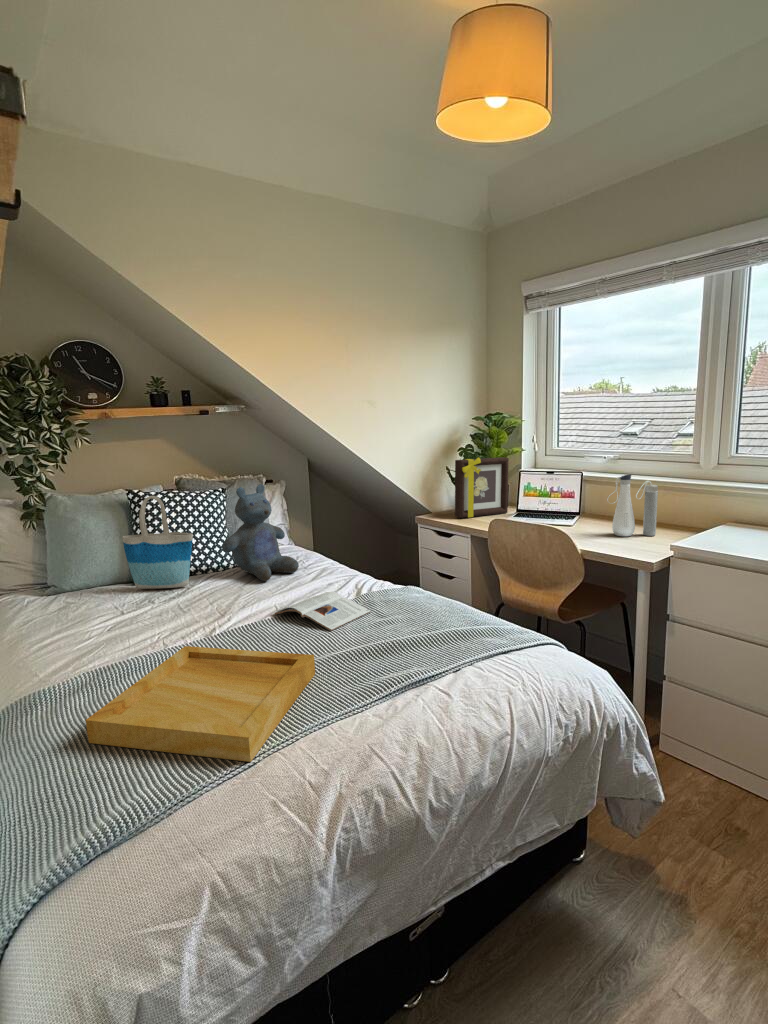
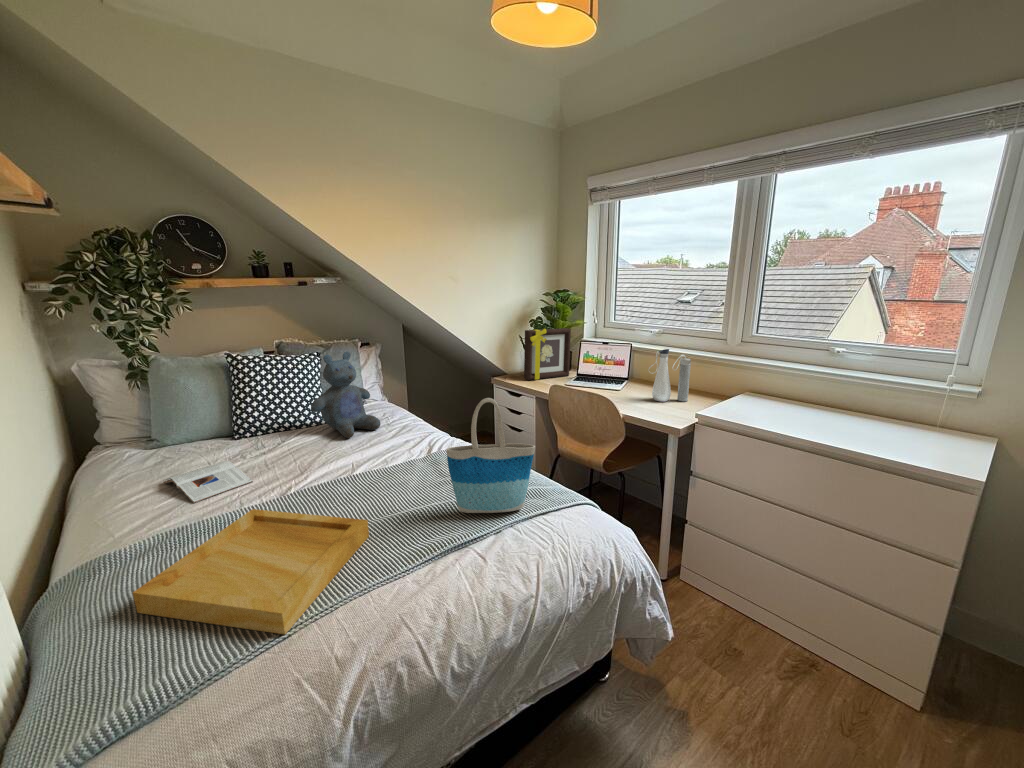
tote bag: present [122,496,193,589] -> present [446,398,535,513]
magazine: present [275,592,371,631] -> present [164,461,253,503]

